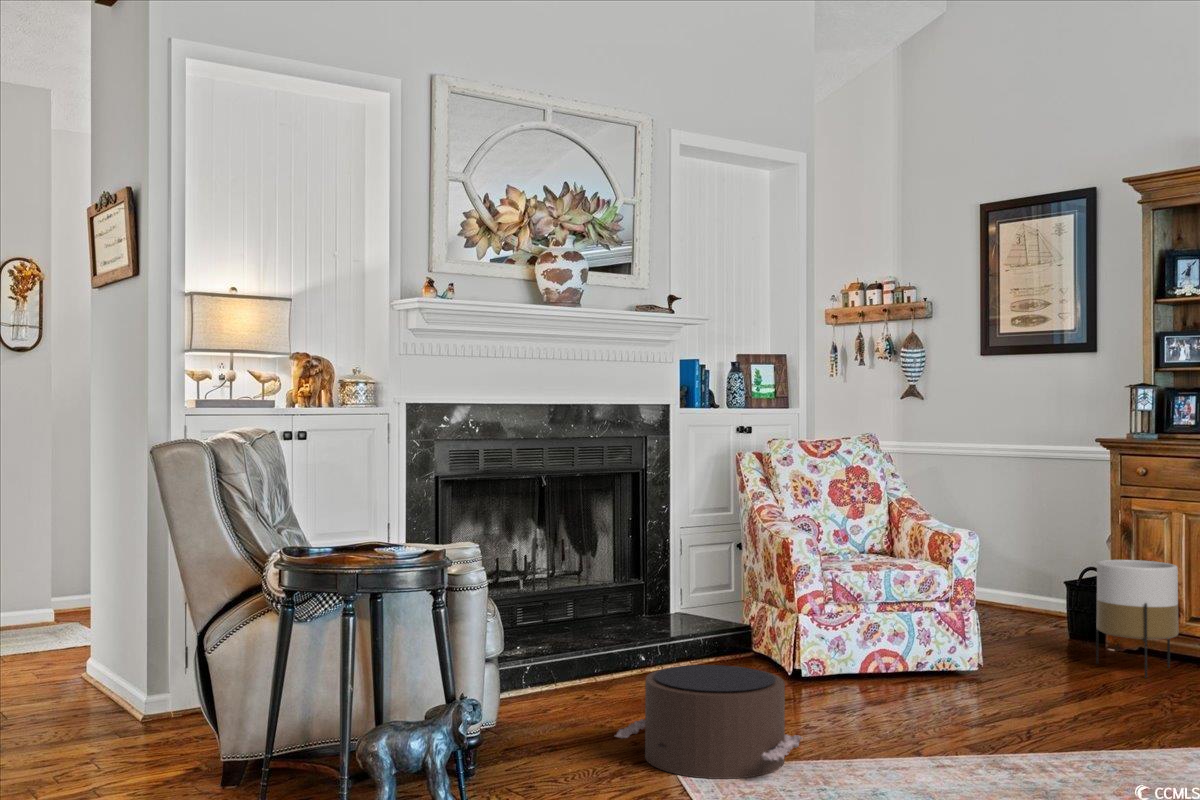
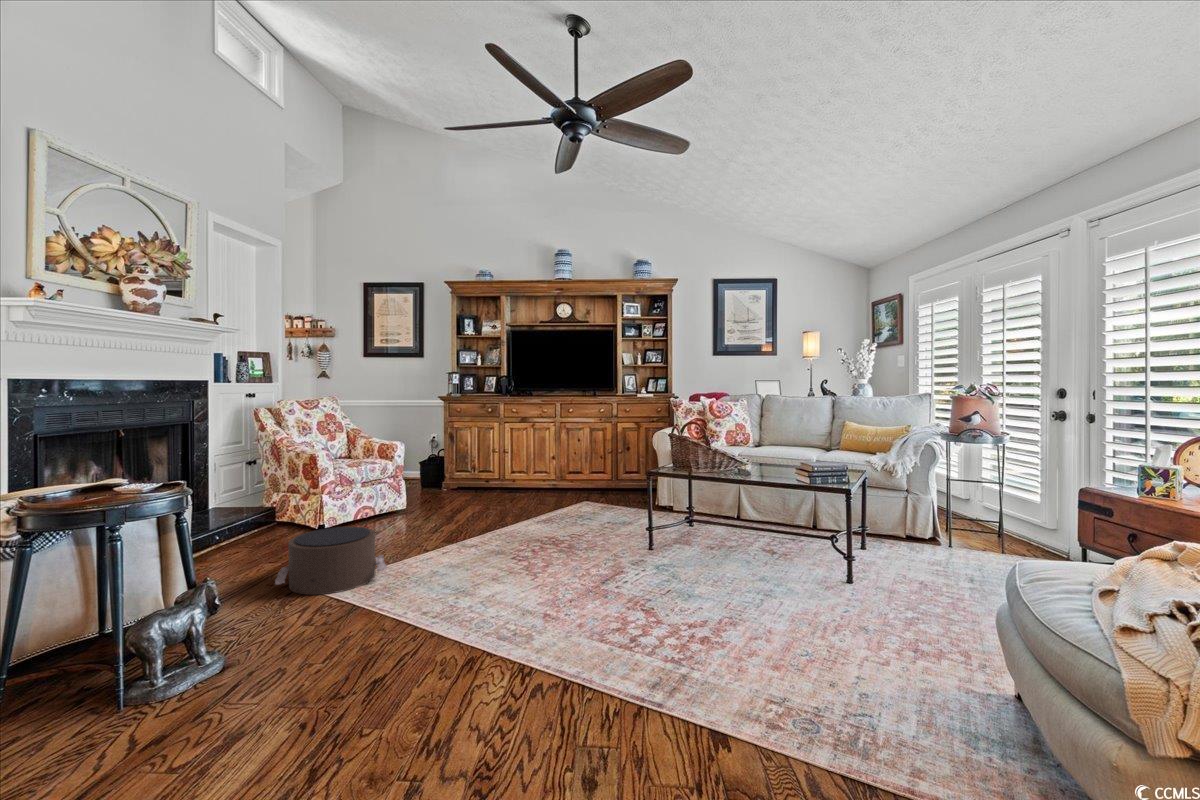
planter: present [1096,560,1179,678] -> none [445,448,478,497]

